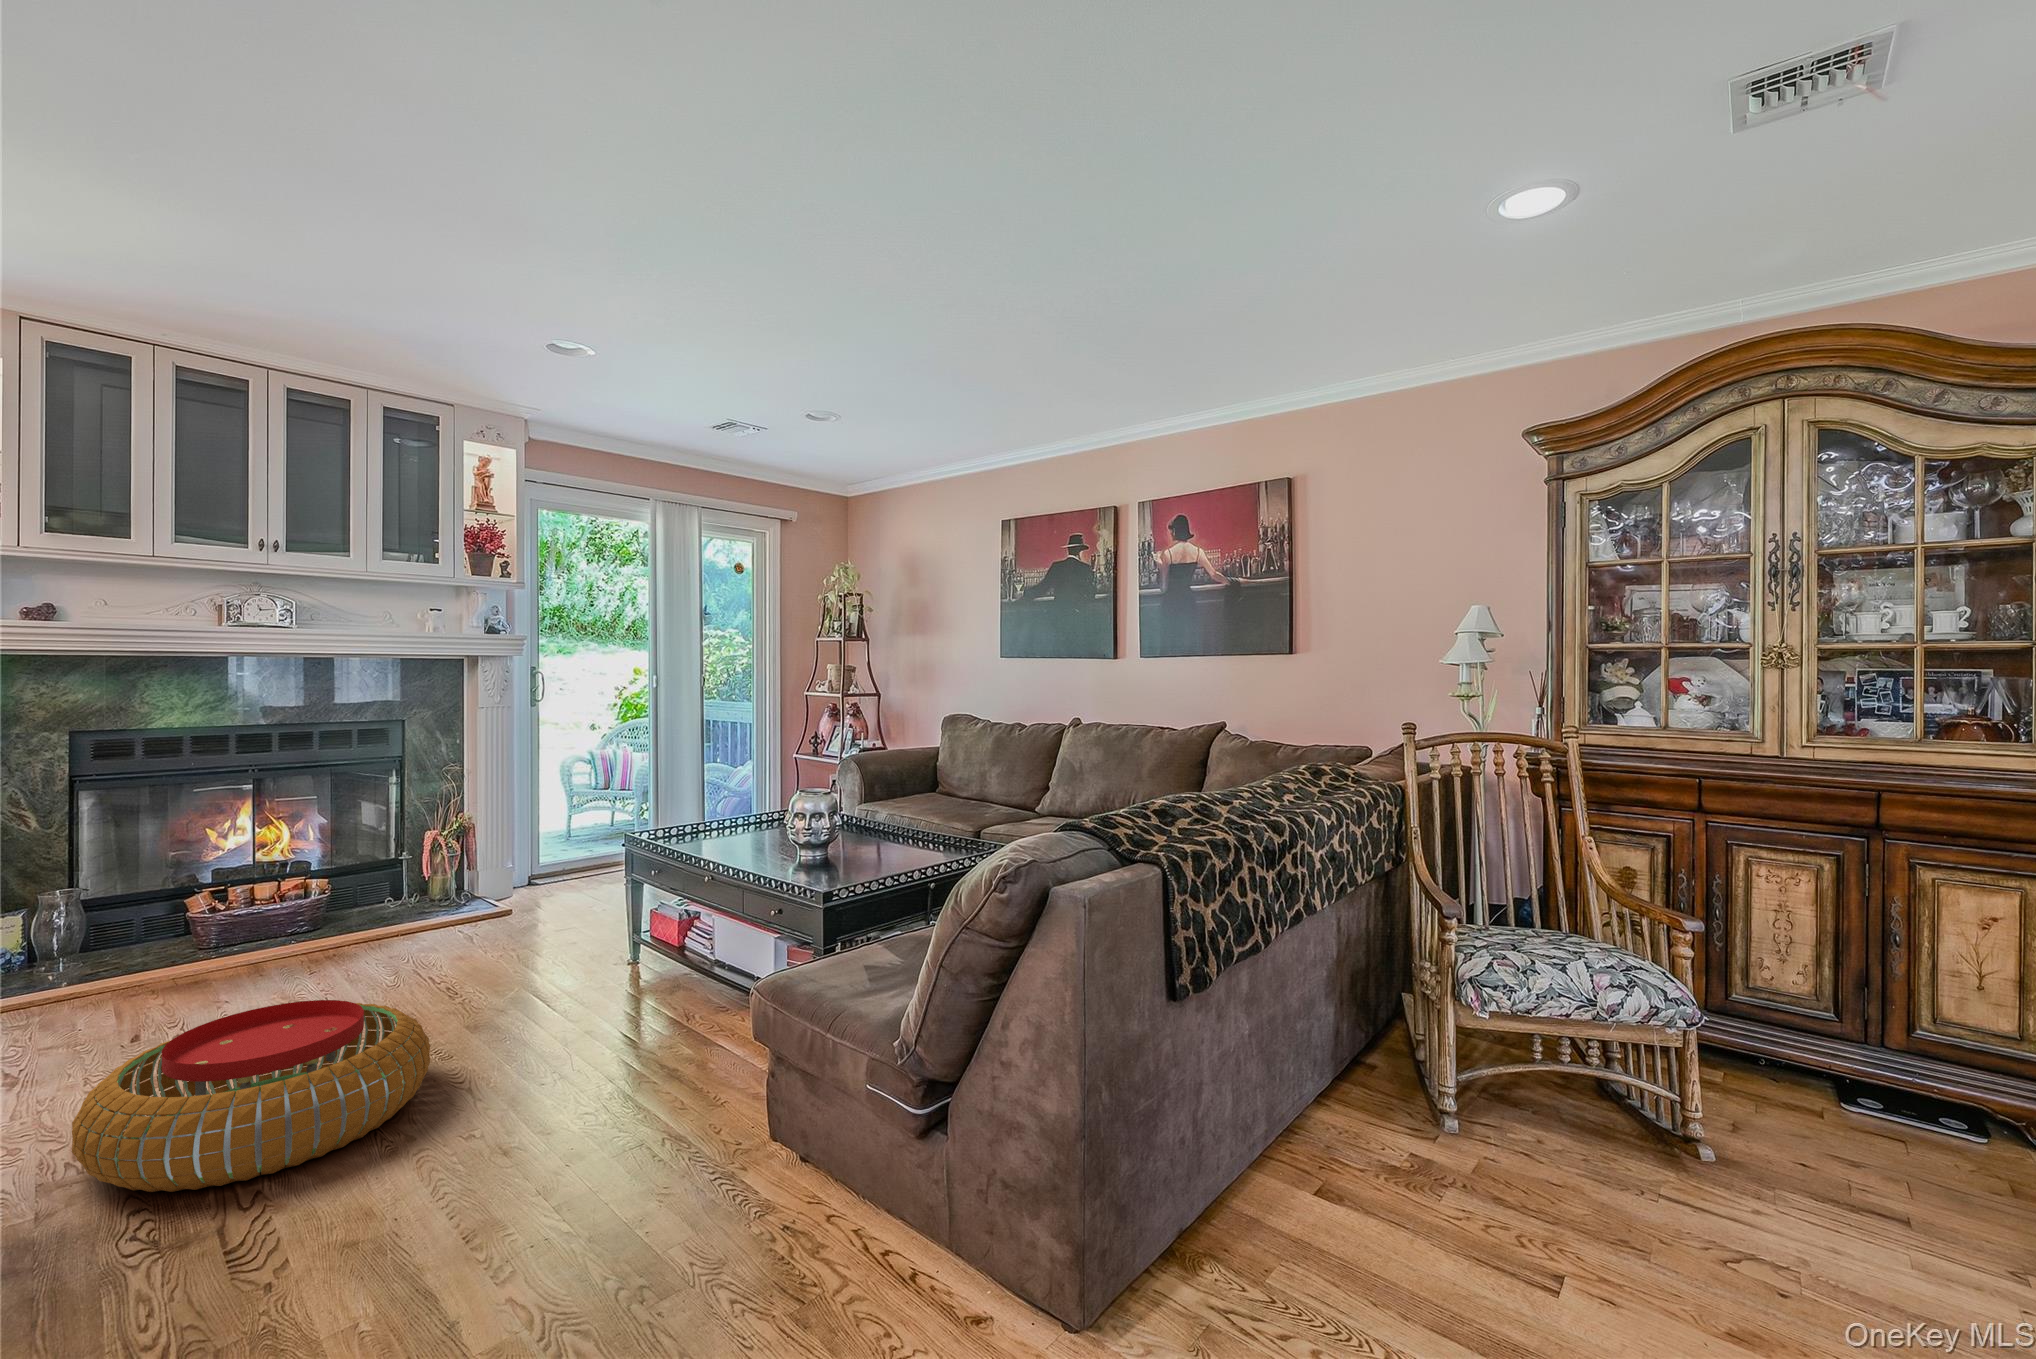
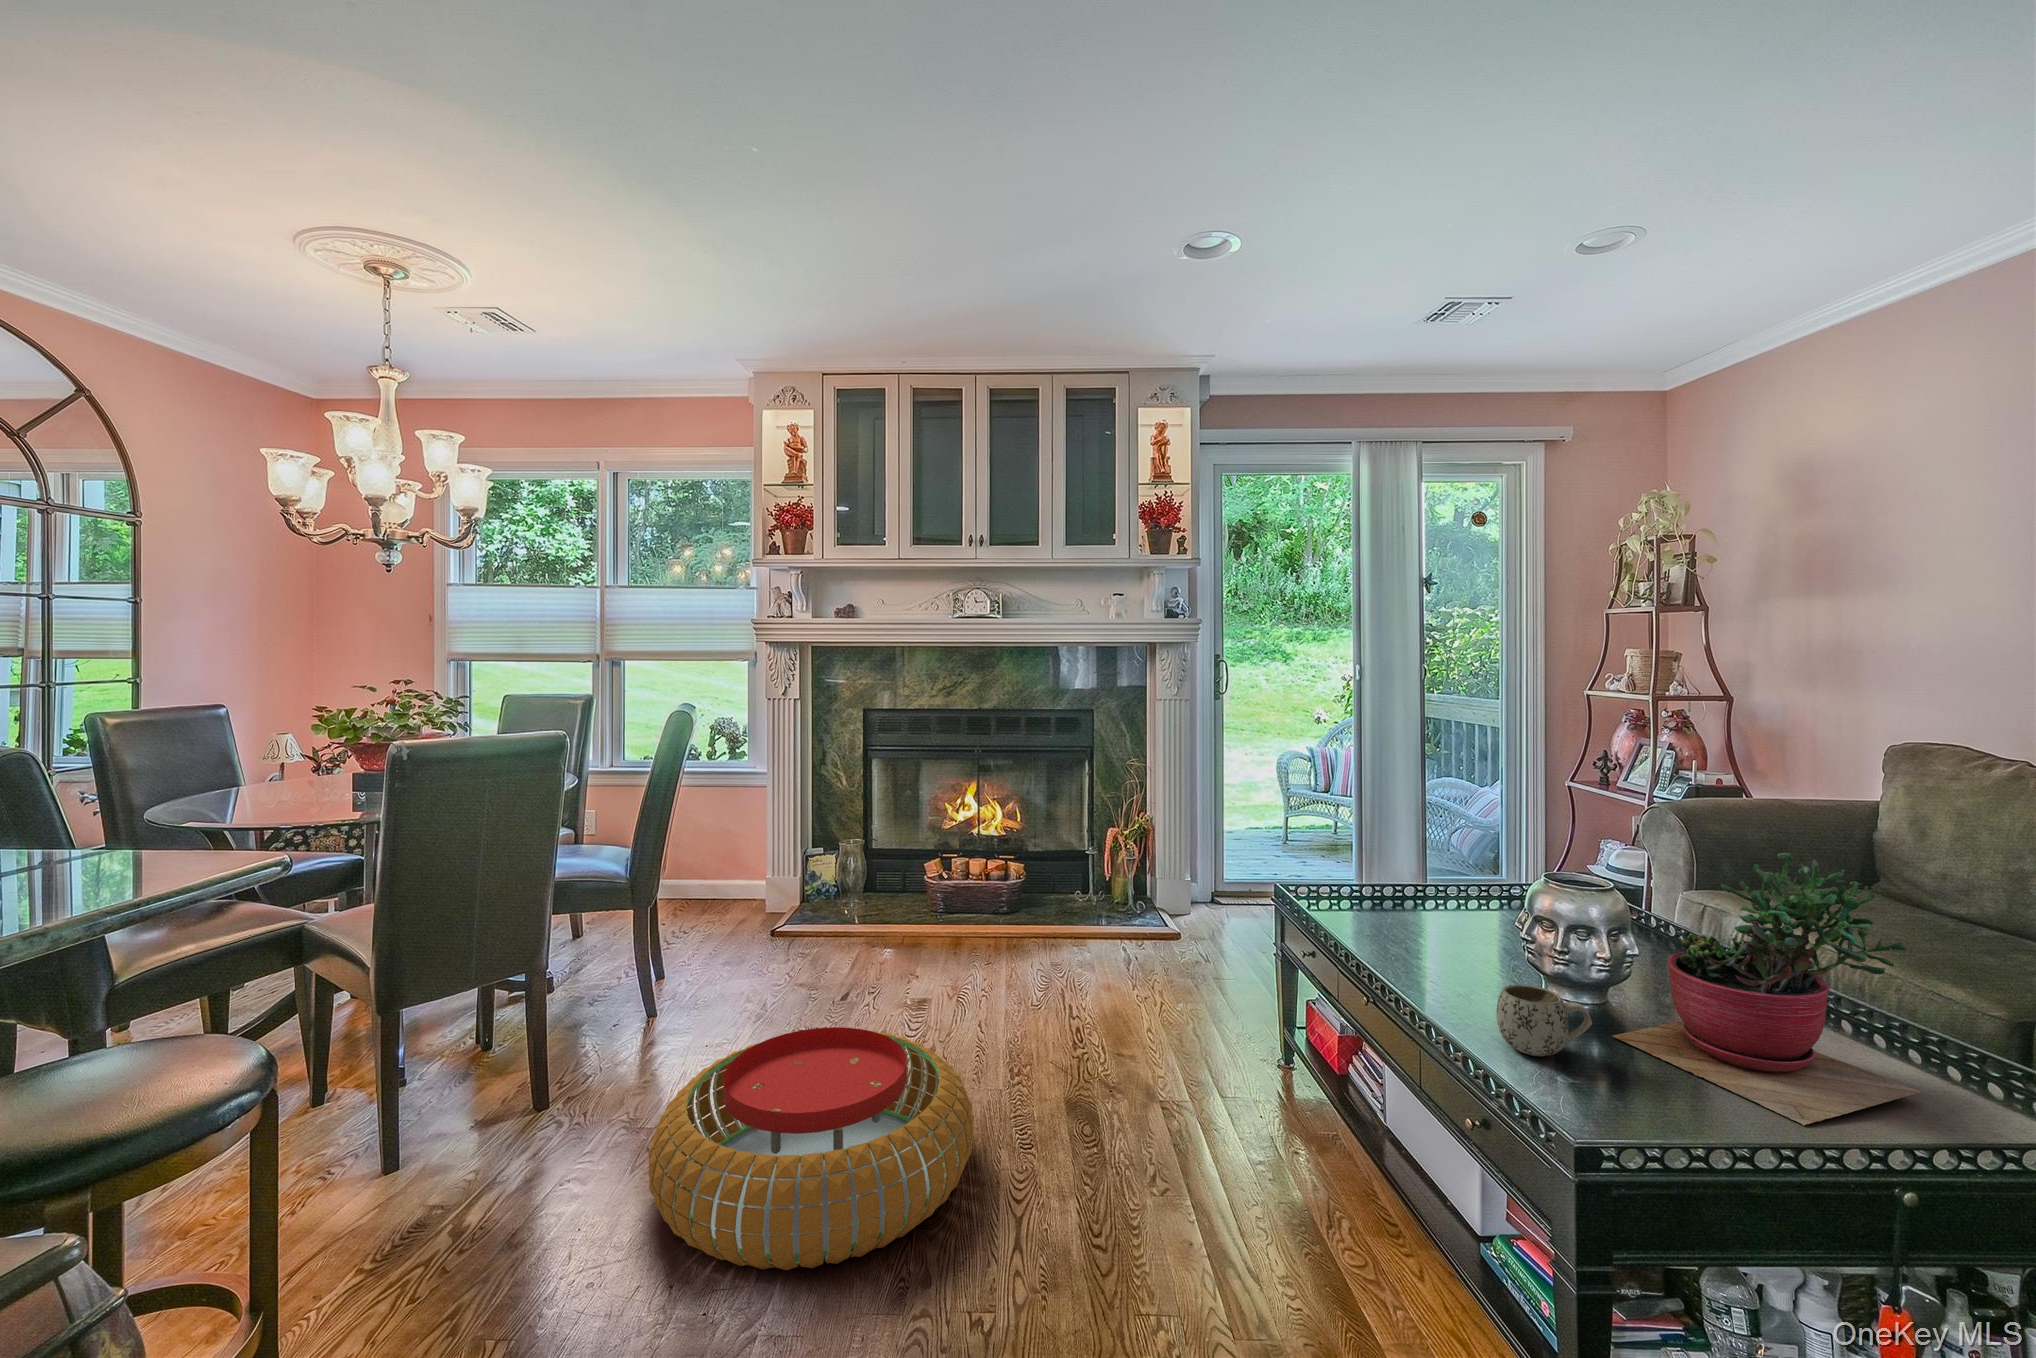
succulent plant: none [832,764,936,873] -> present [1613,853,1921,1125]
mug: none [784,843,825,875] -> present [1497,984,1592,1056]

